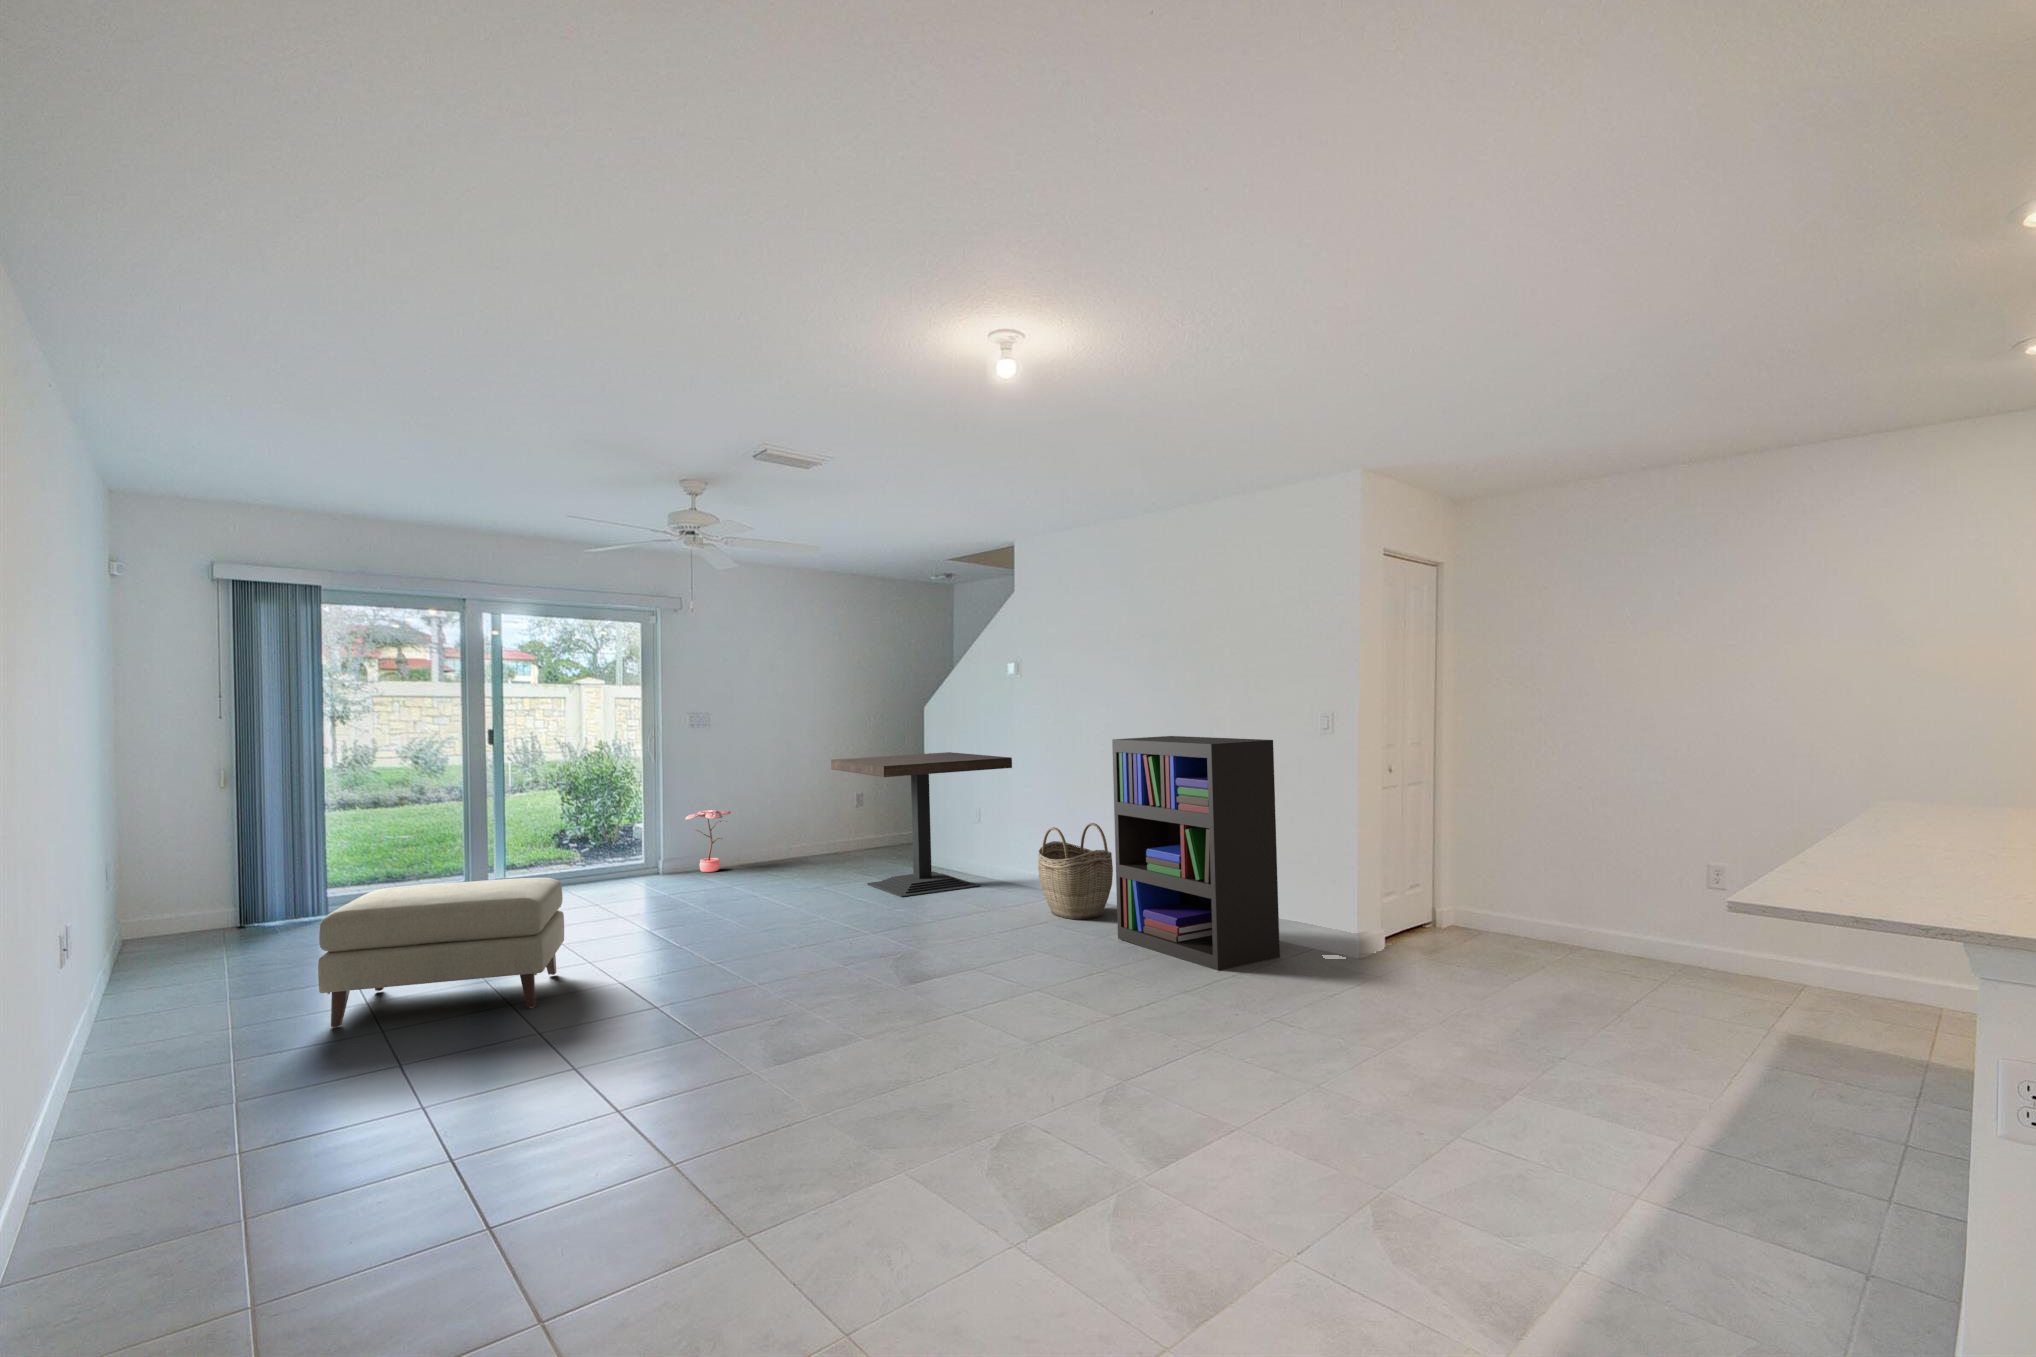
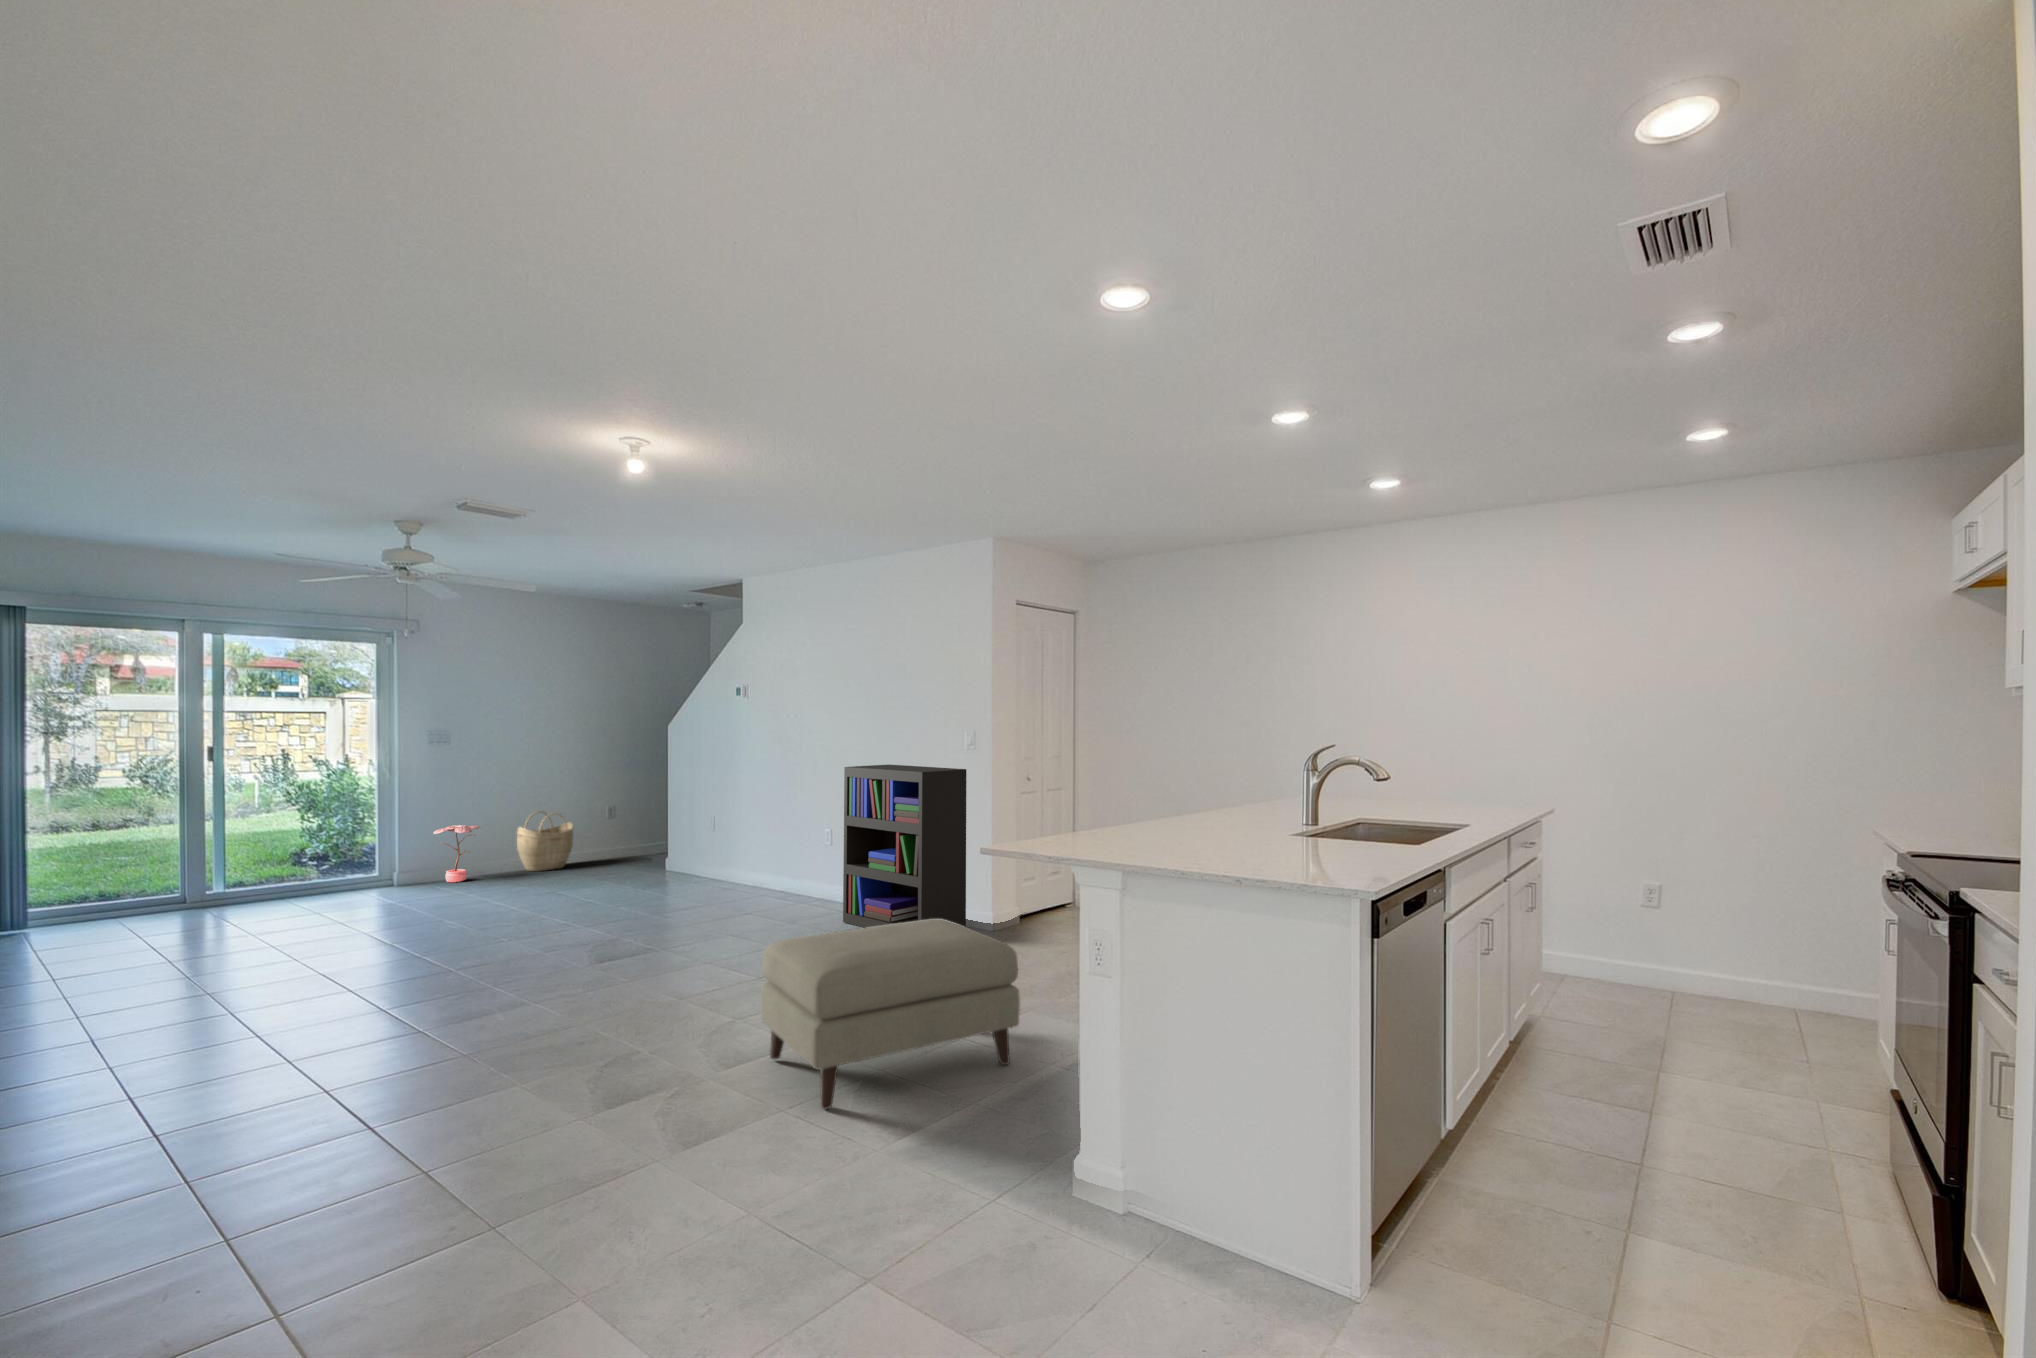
dining table: present [831,752,1012,897] -> none [588,774,753,898]
woven basket: present [1038,823,1113,920] -> present [517,814,573,871]
ottoman: present [318,878,564,1028] -> present [761,919,1020,1109]

